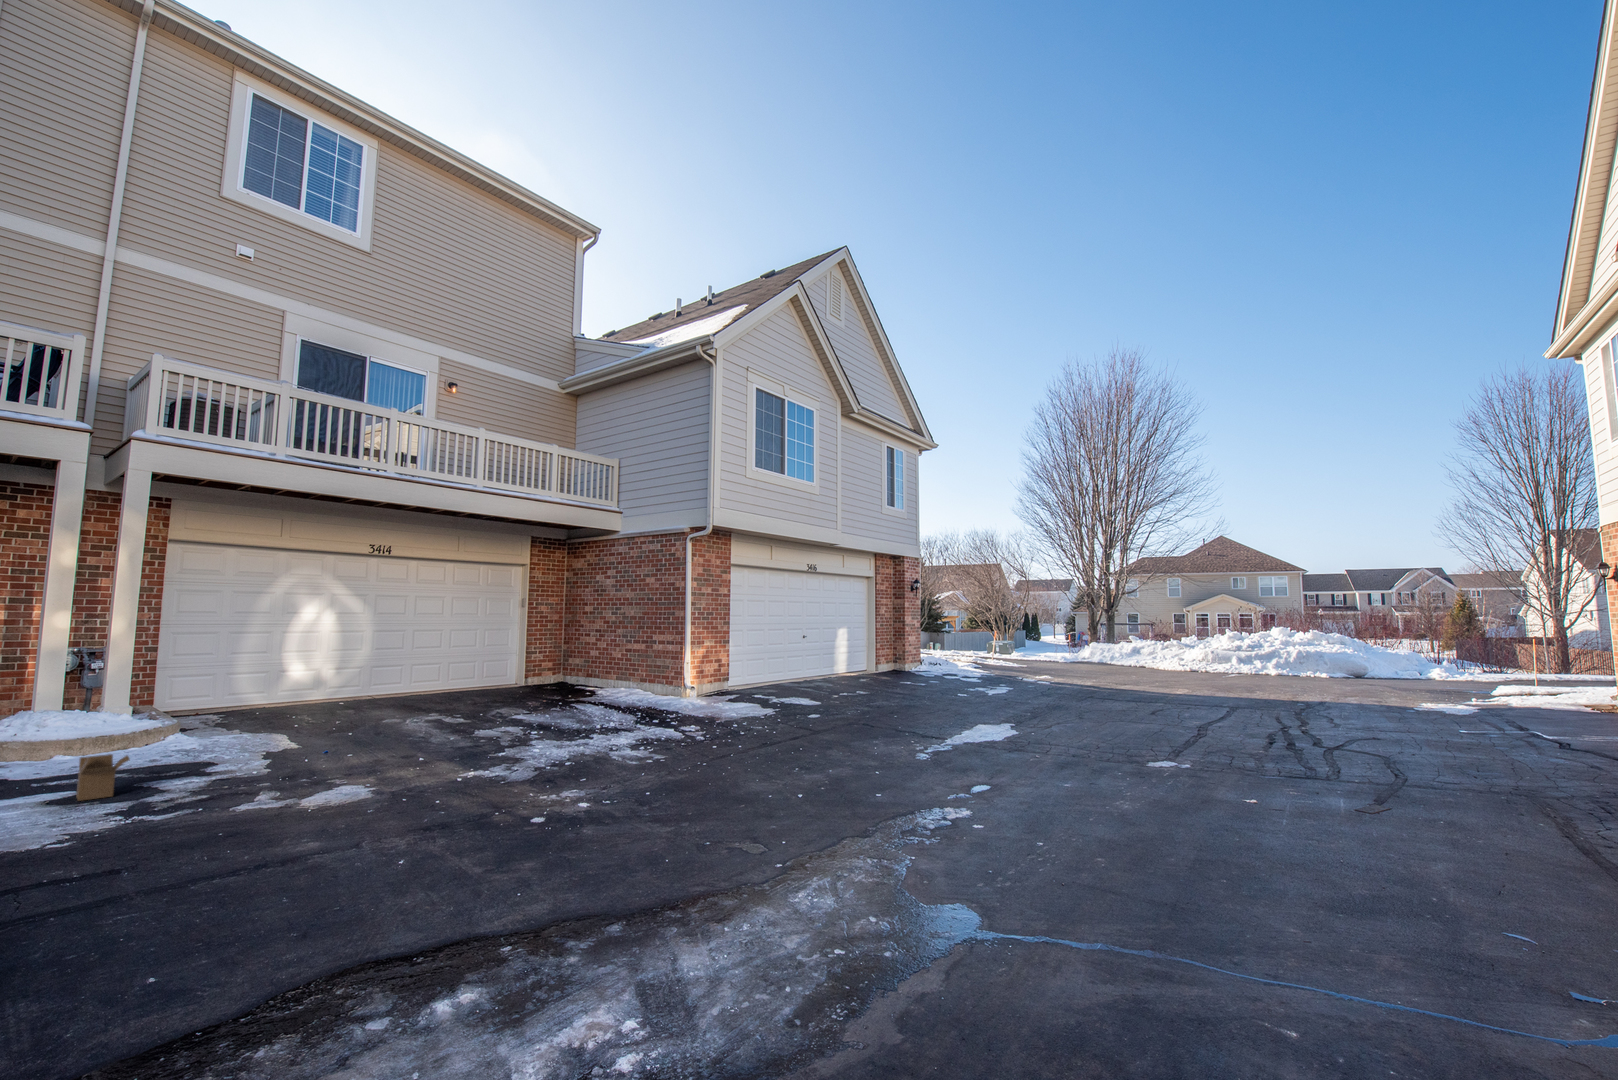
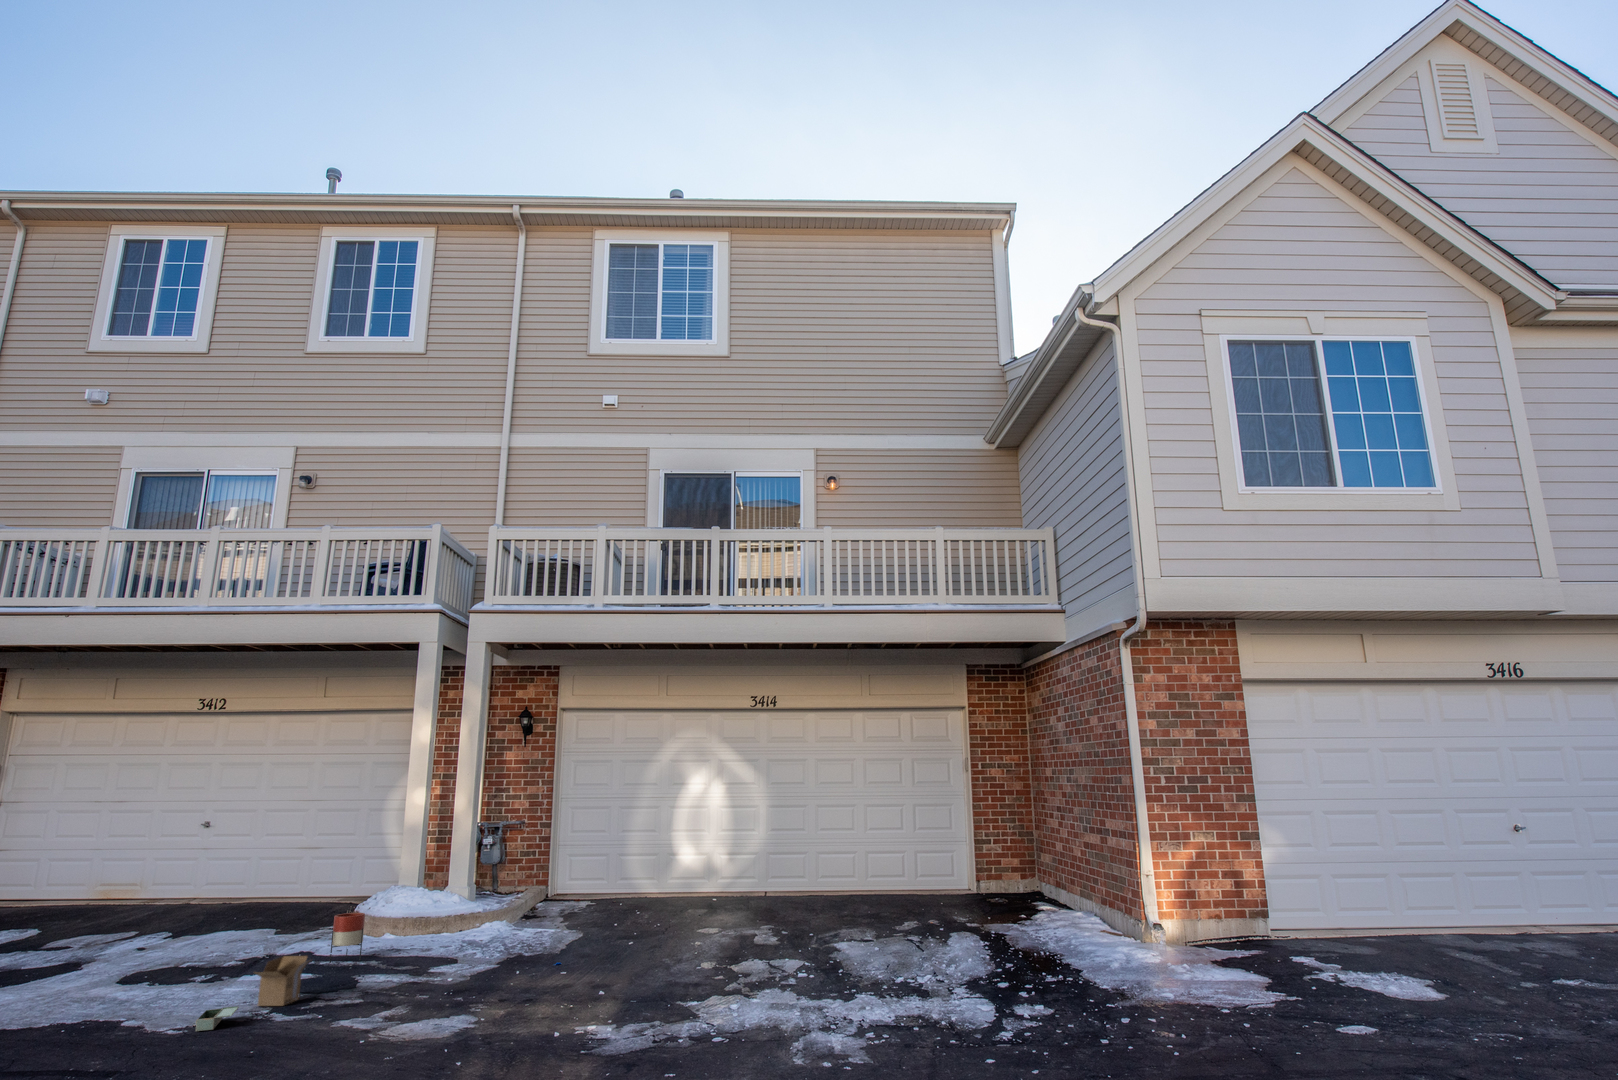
planter: none [38,724,82,772] -> present [330,913,365,963]
toolbox: none [53,798,113,819] -> present [196,1006,239,1031]

